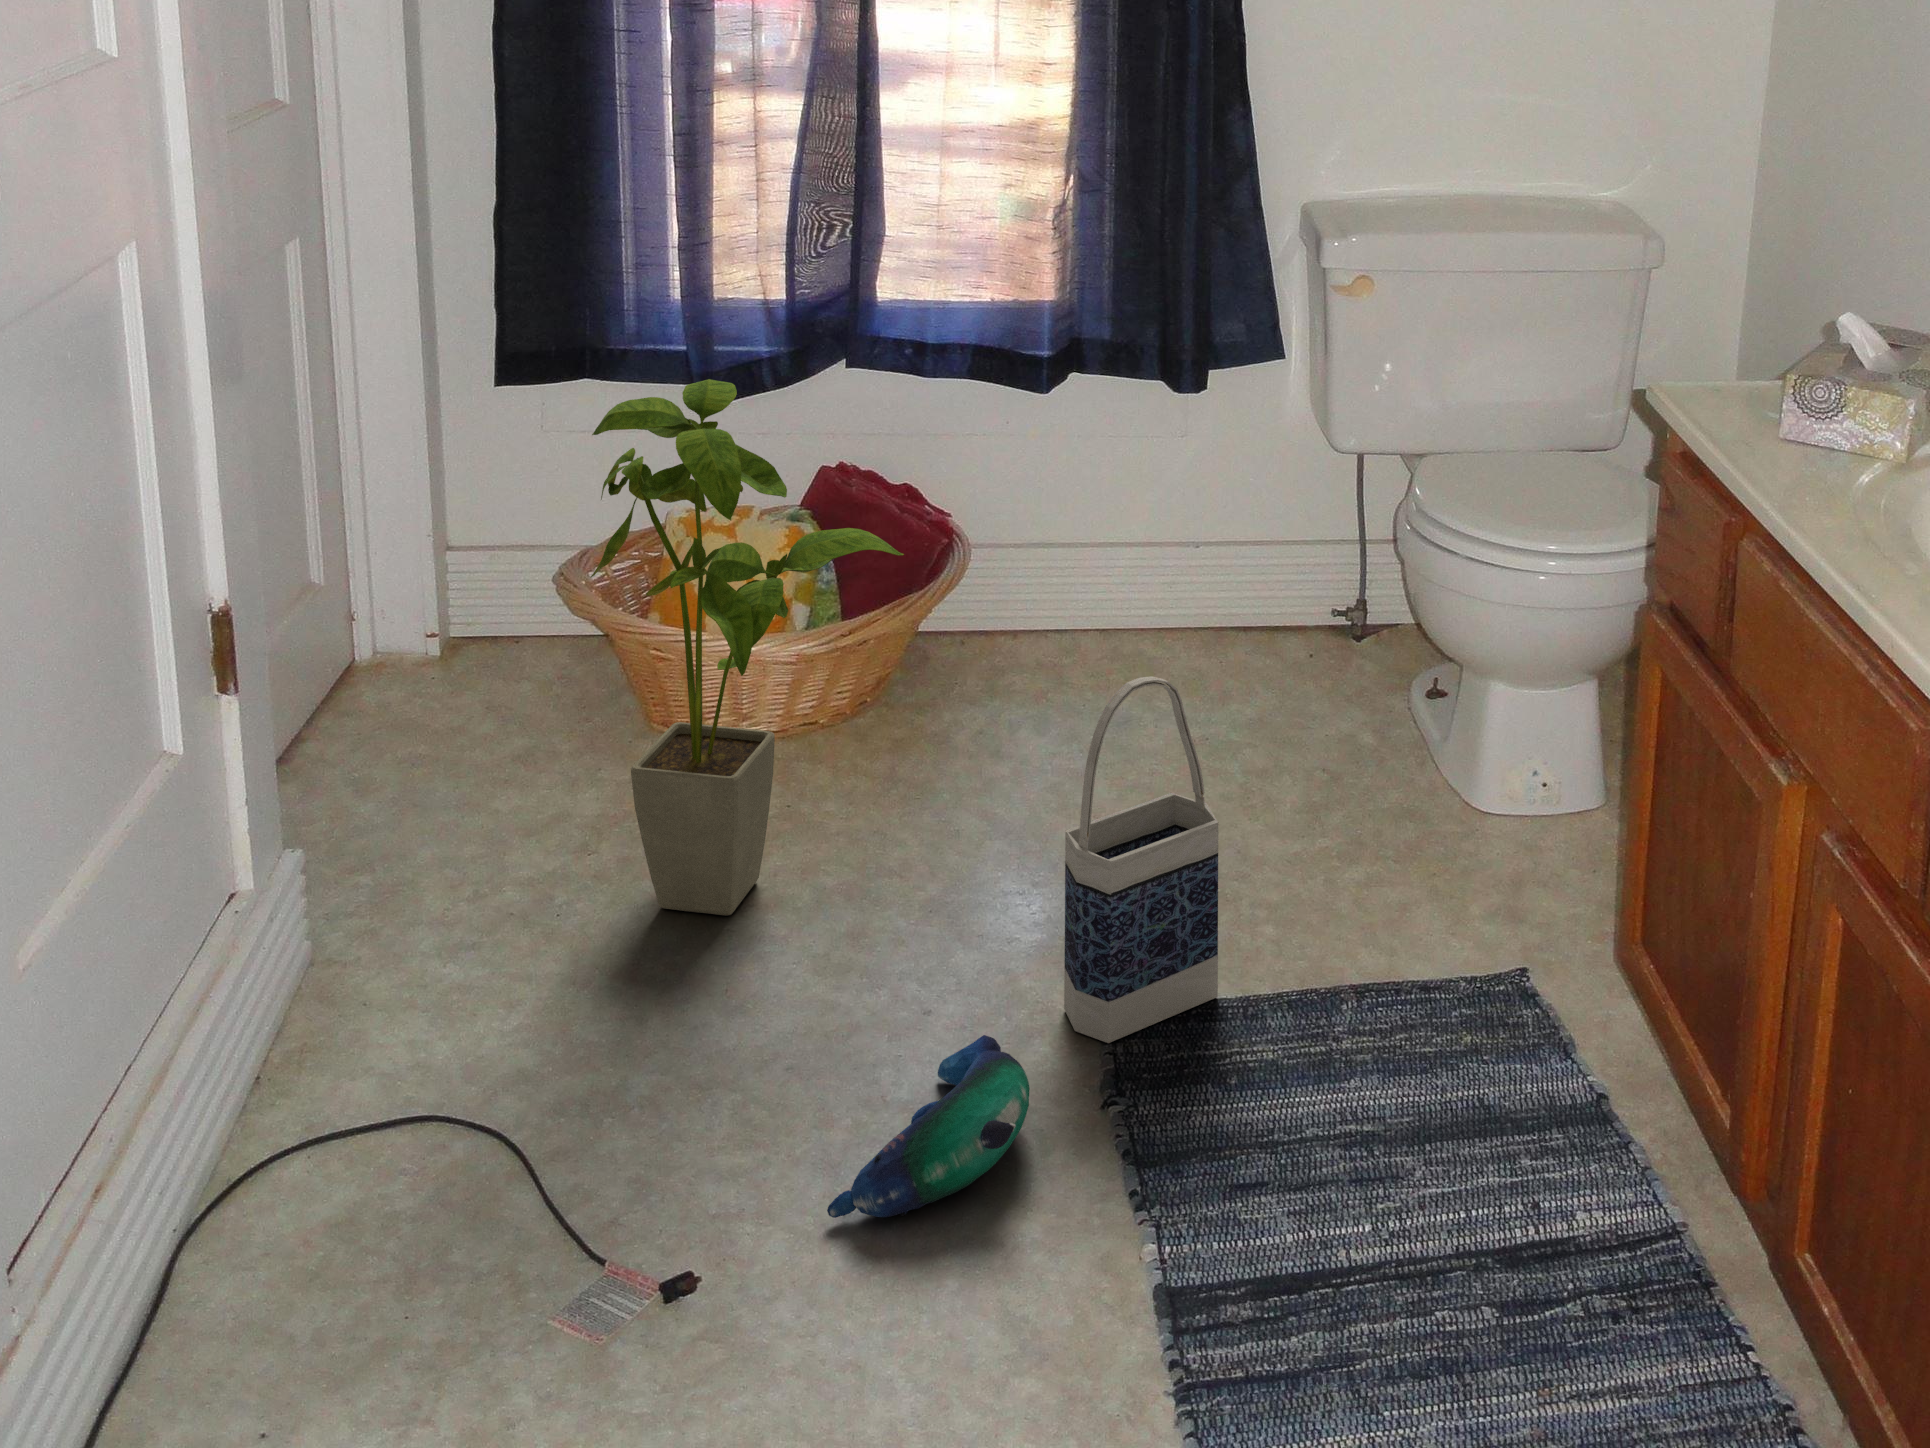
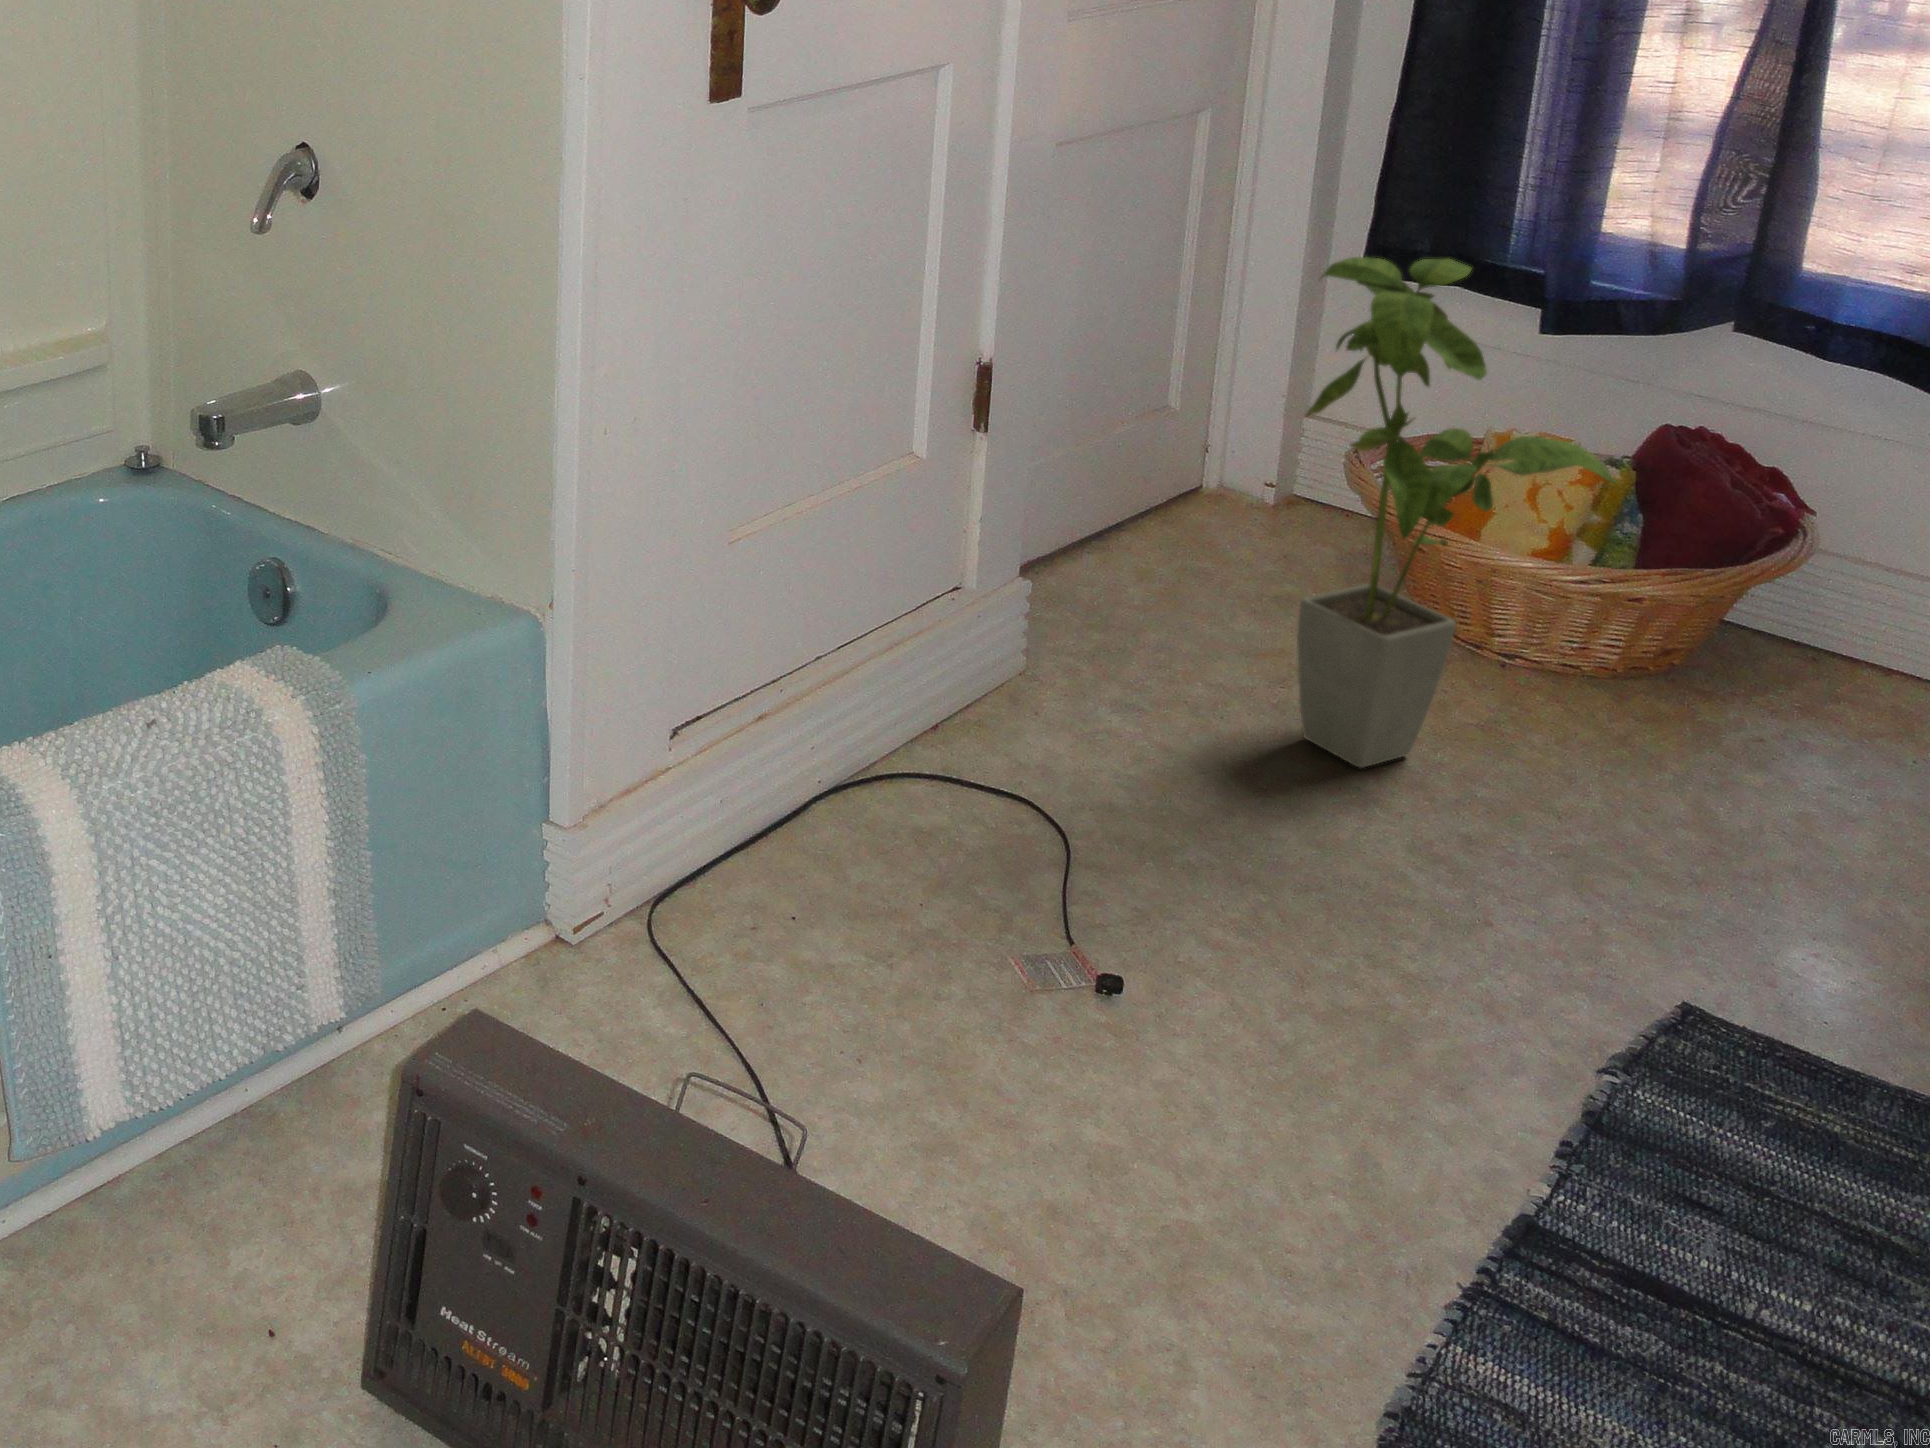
bag: present [1064,676,1218,1043] -> none [1623,660,1863,1052]
plush toy: present [827,1035,1030,1218] -> none [1255,944,1519,1041]

